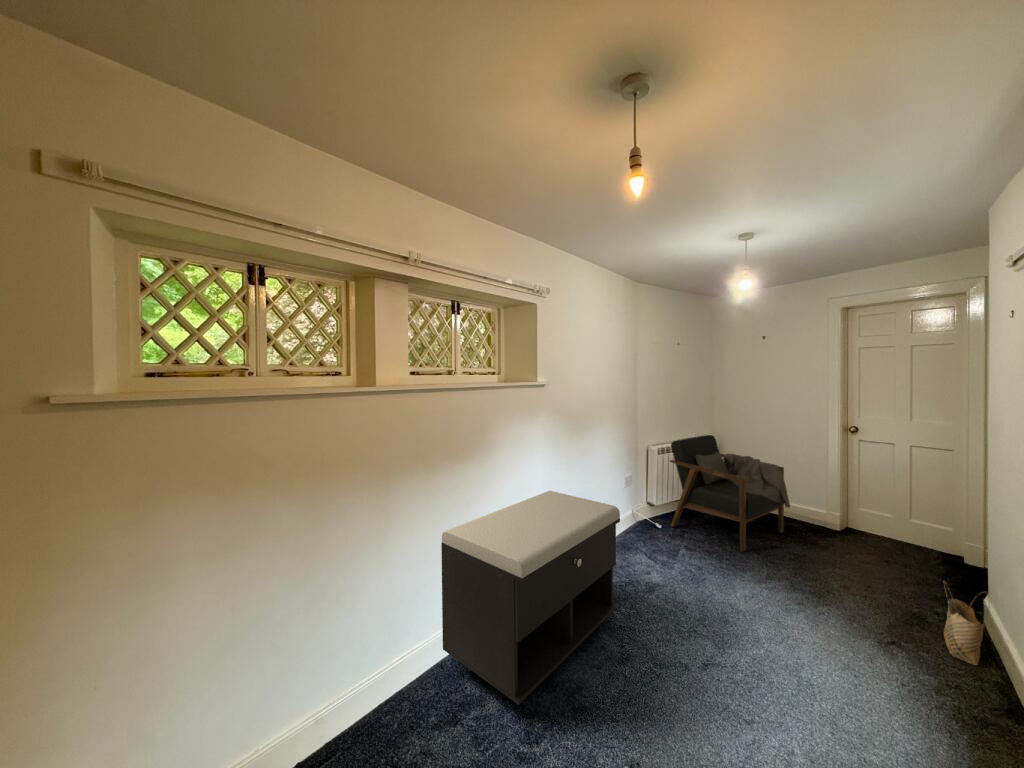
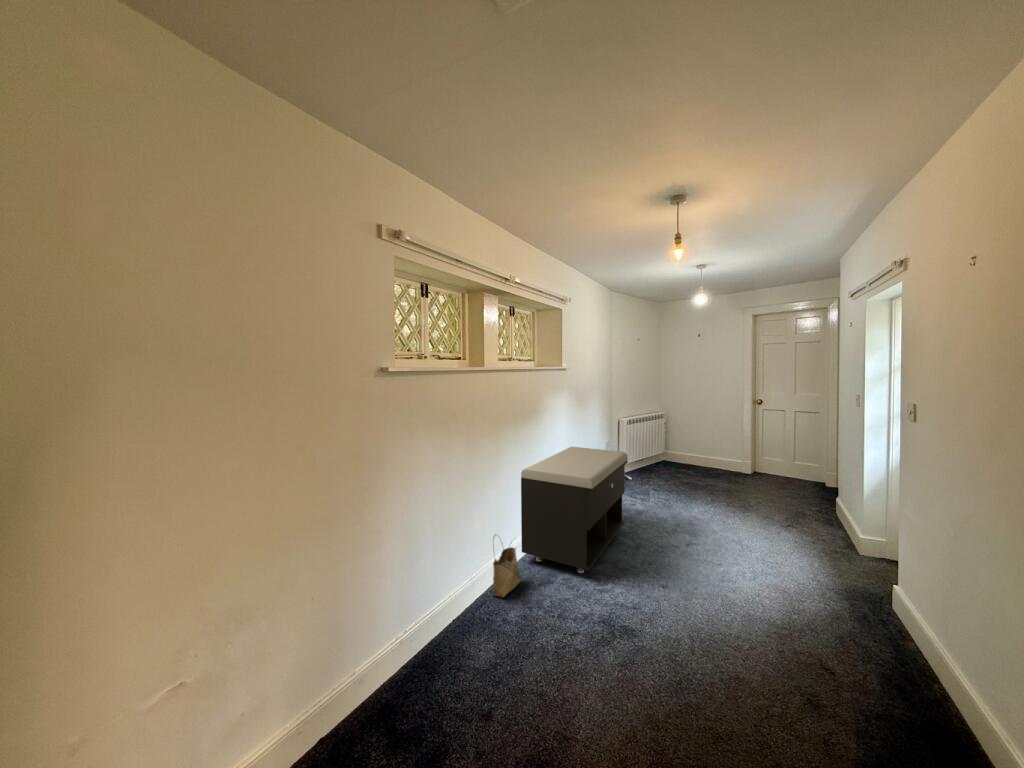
armchair: present [670,435,790,552] -> none [637,409,720,490]
woven basket: present [944,586,989,665] -> present [493,538,521,598]

